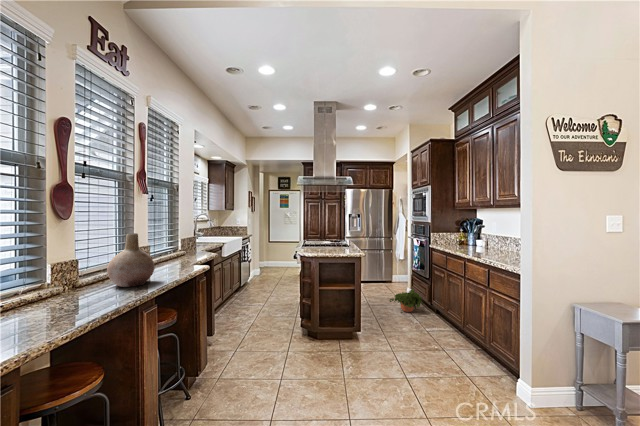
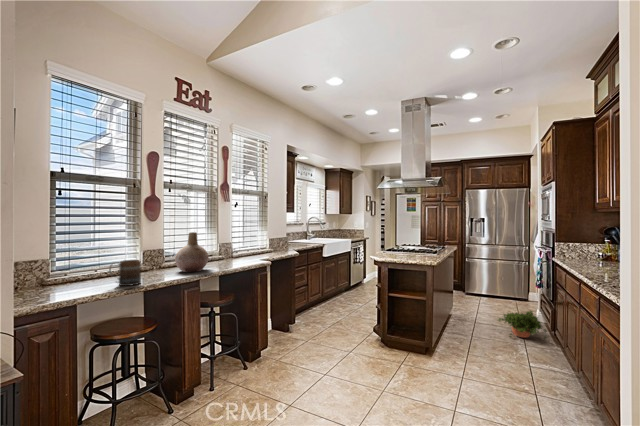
mug: none [56,274,95,314] -> present [109,260,141,286]

